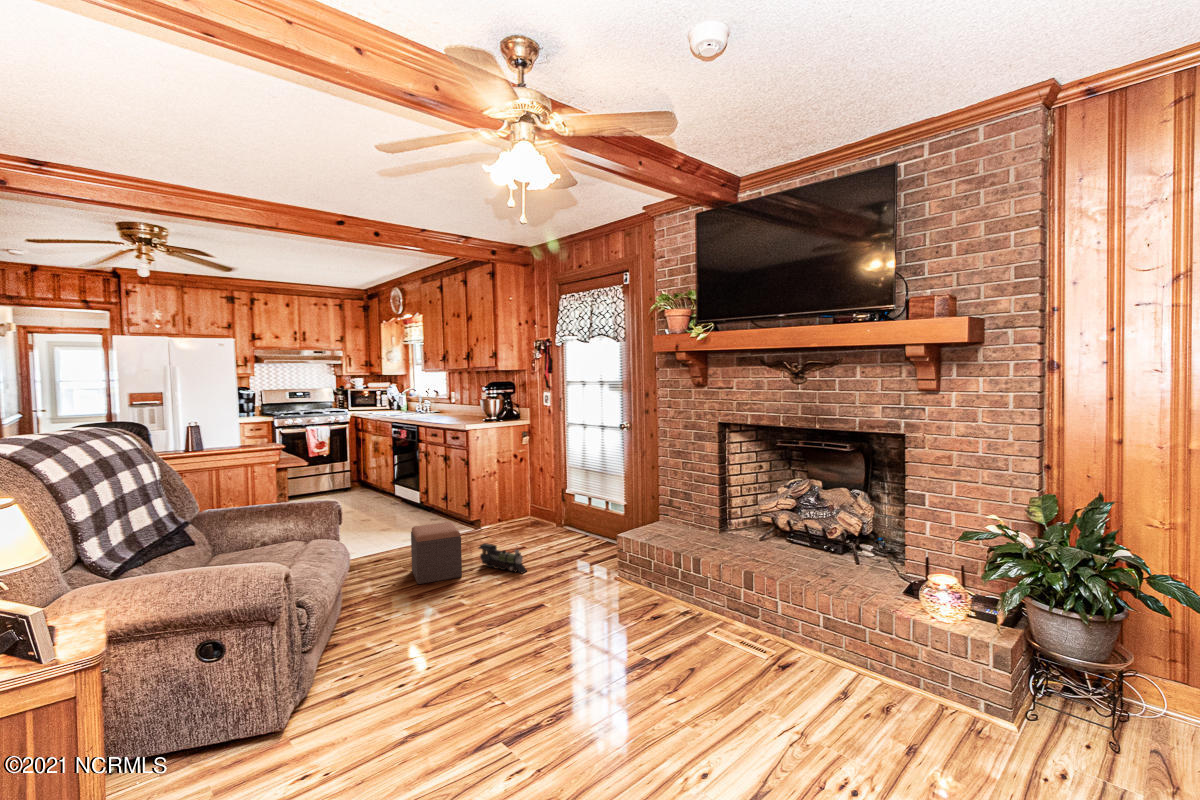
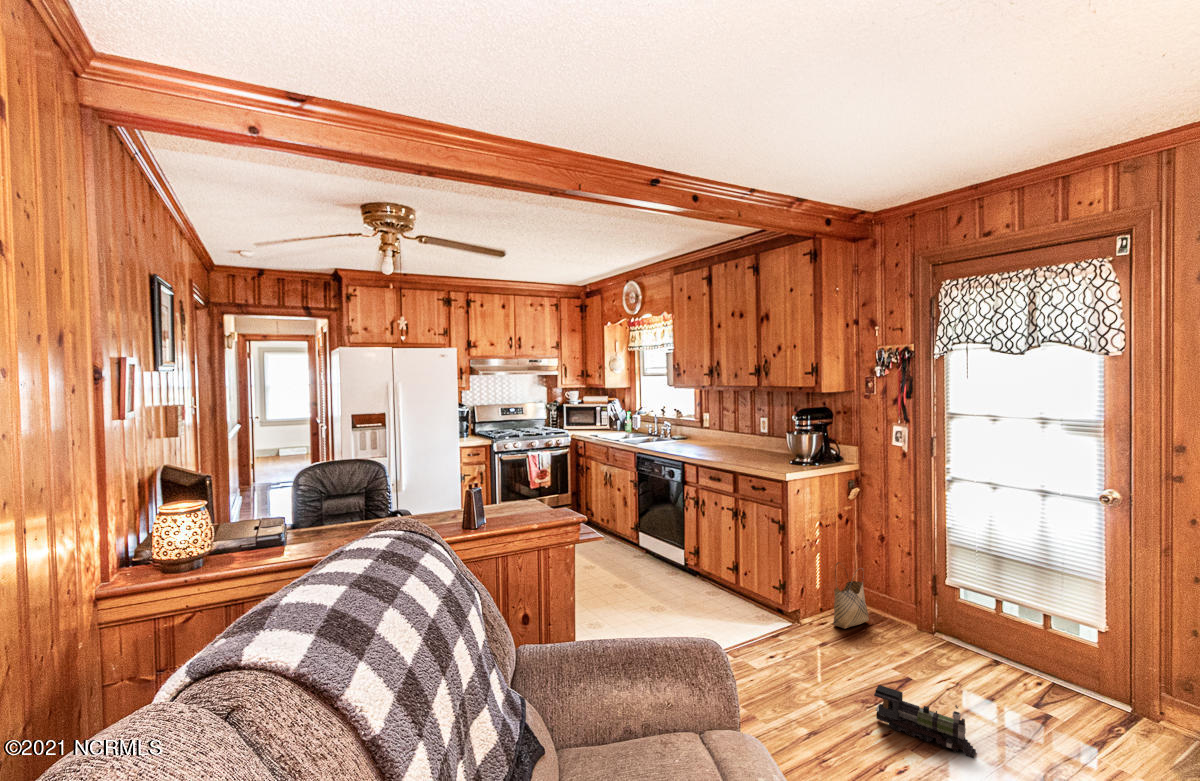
woven basket: none [501,485,527,527] -> present [833,562,869,629]
footstool: present [411,522,462,584] -> none [768,645,867,762]

